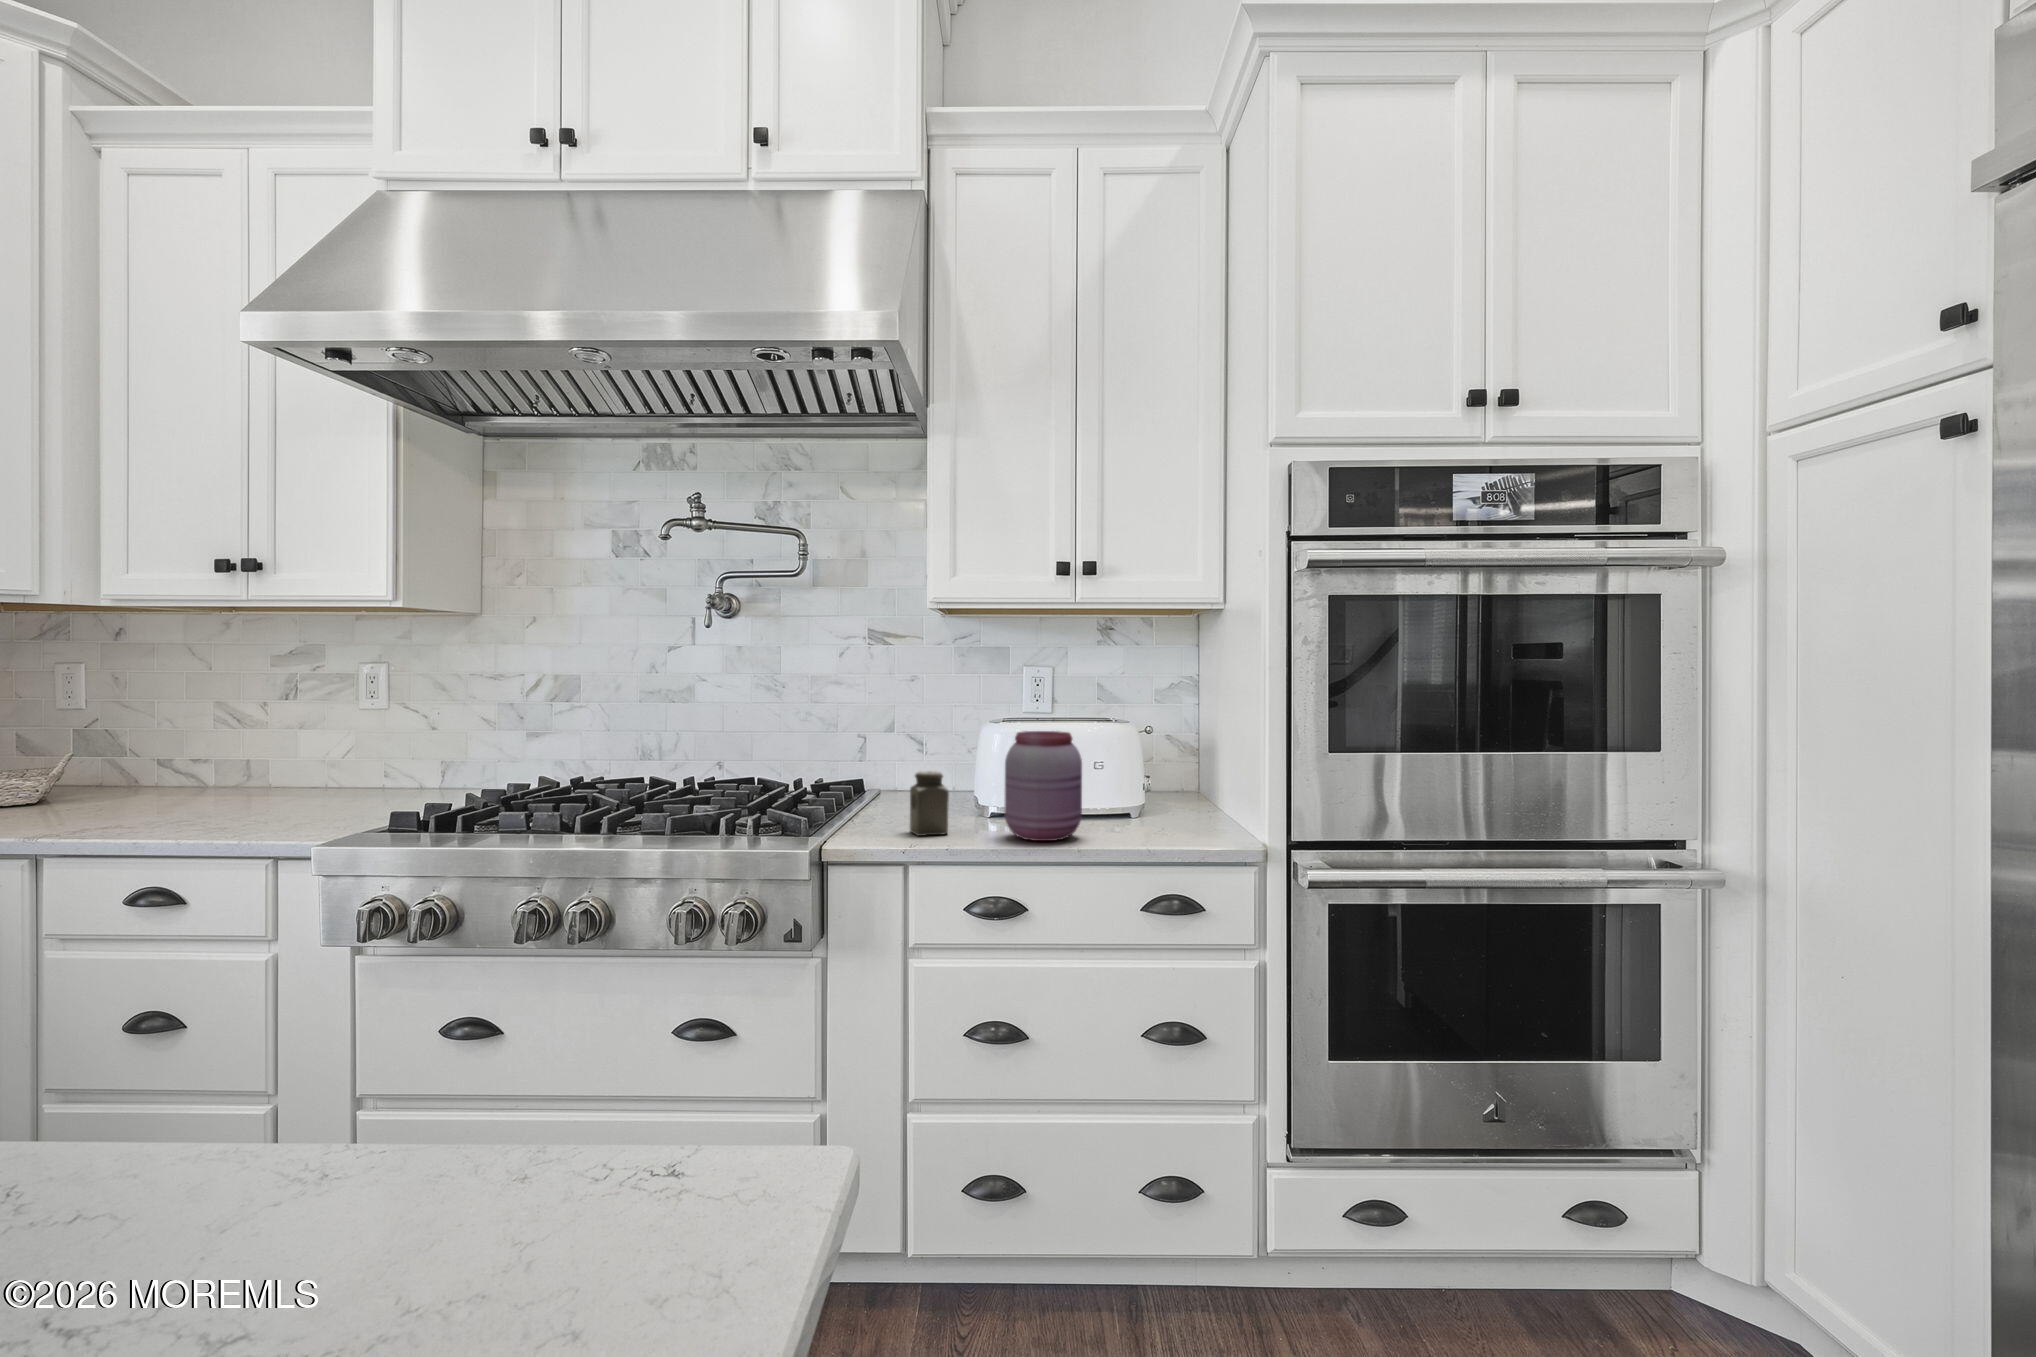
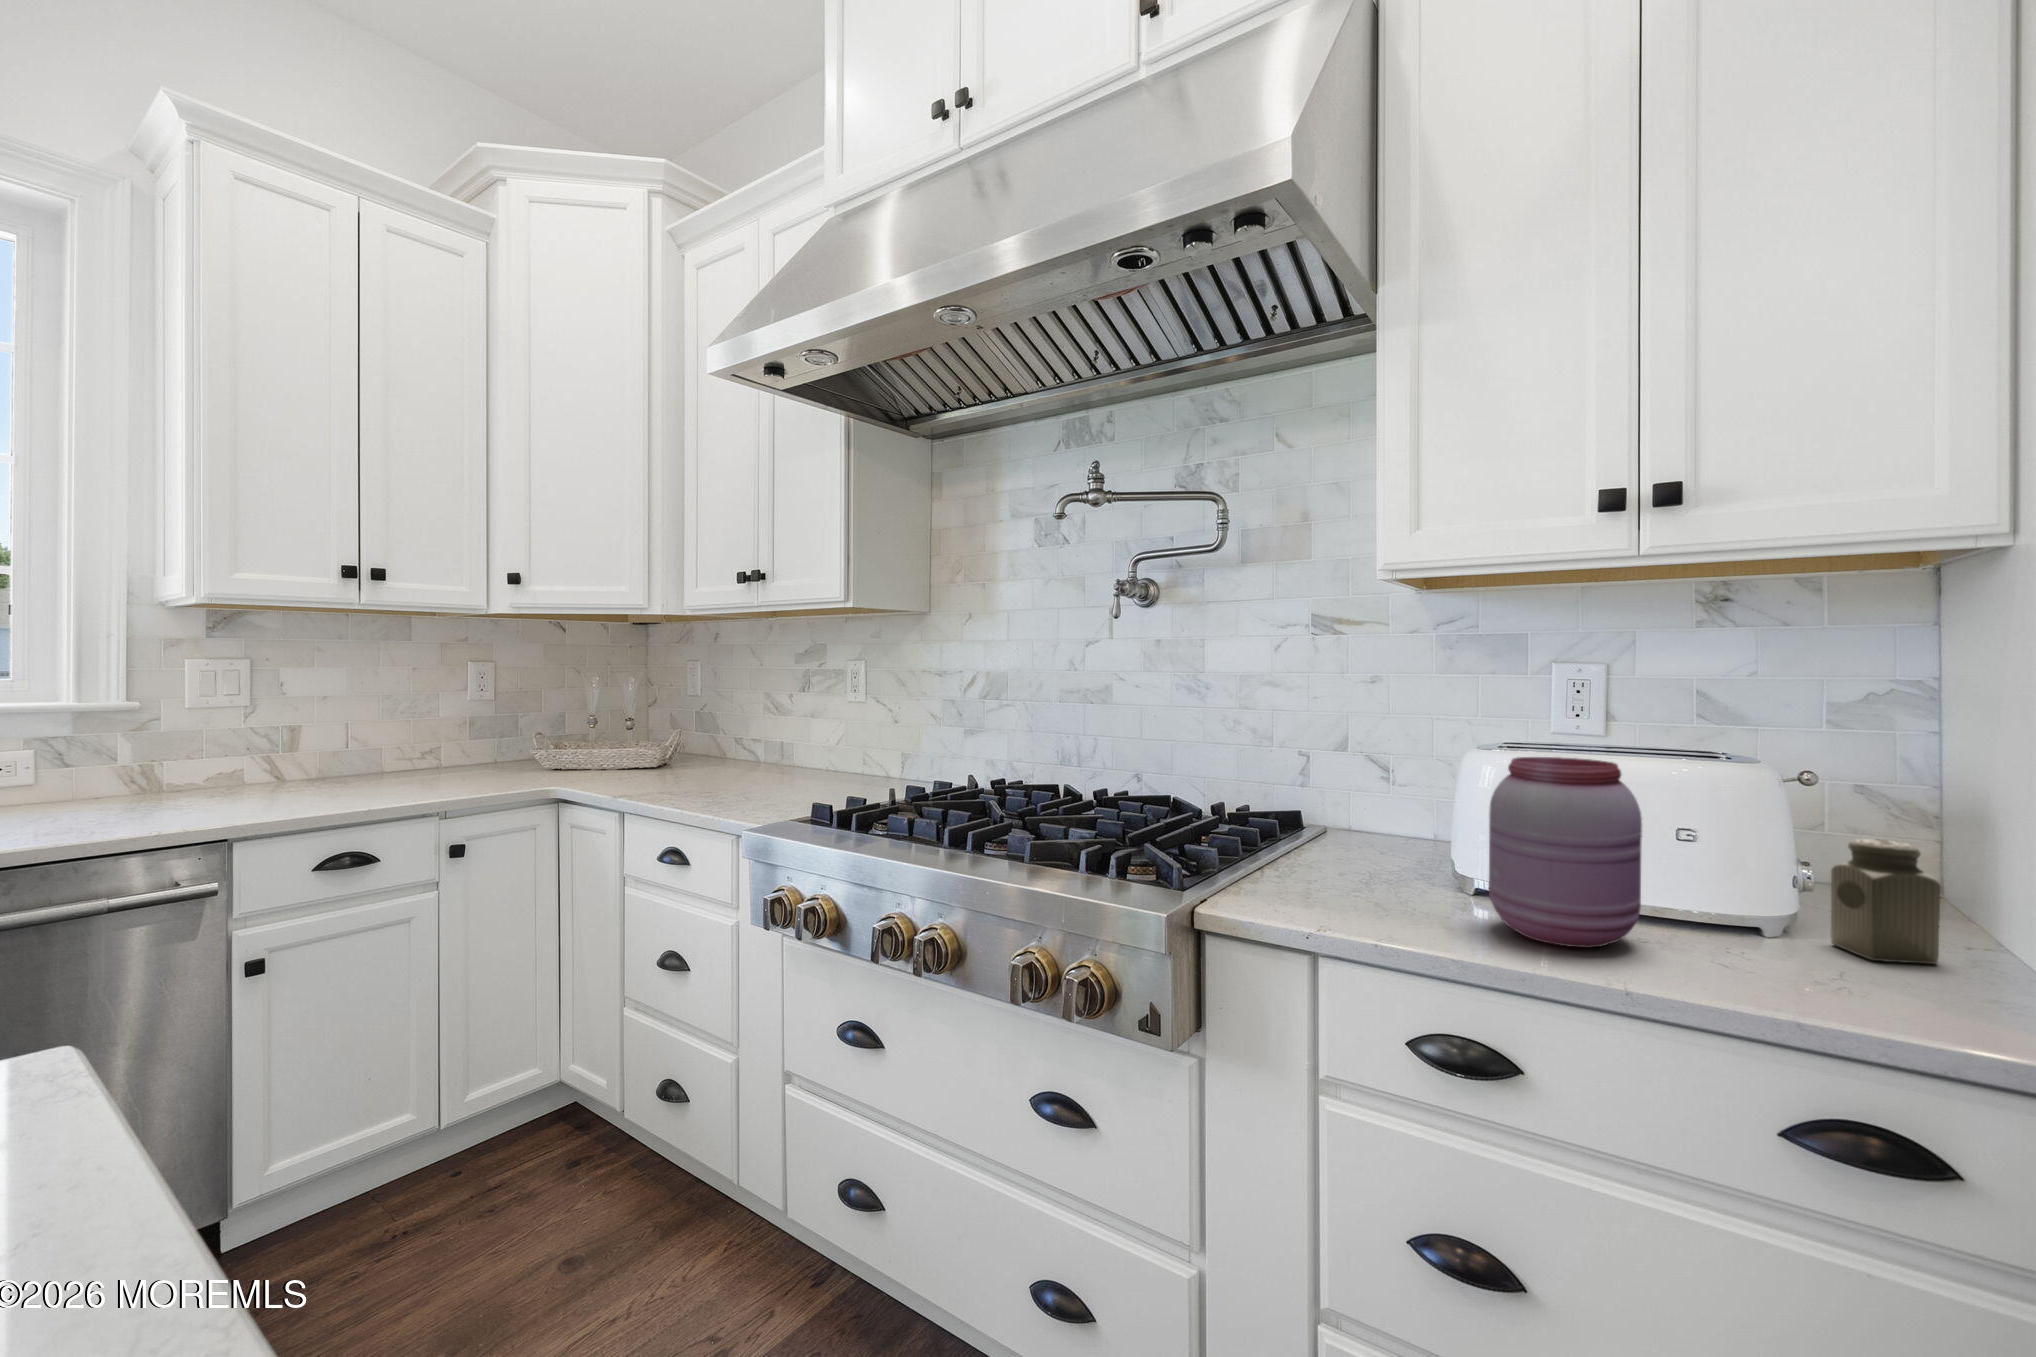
salt shaker: present [910,771,949,836] -> present [1831,839,1941,964]

